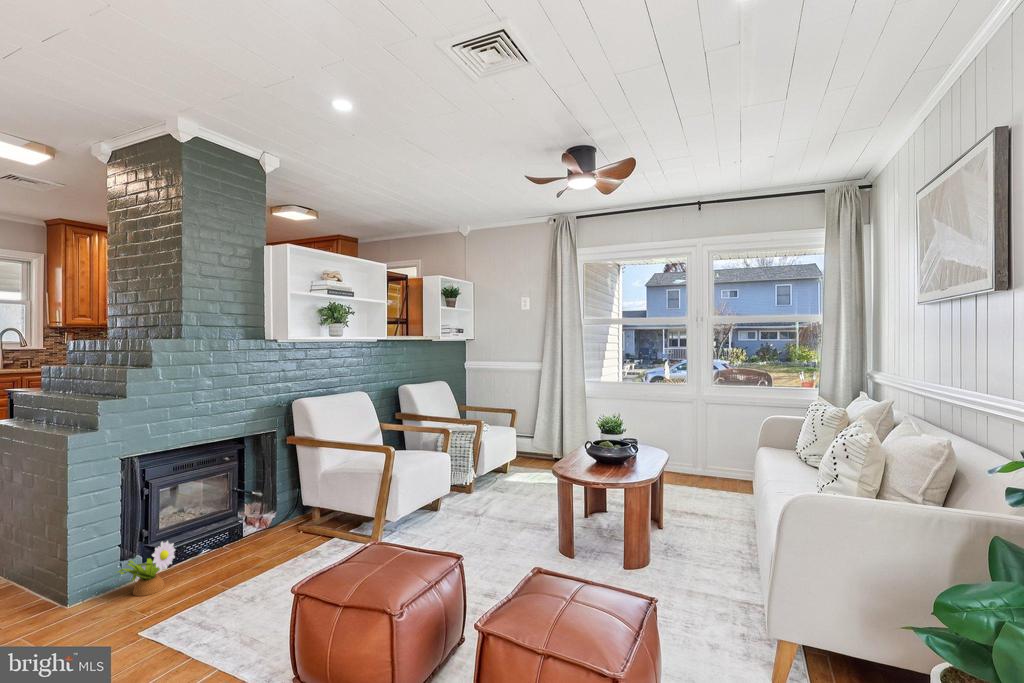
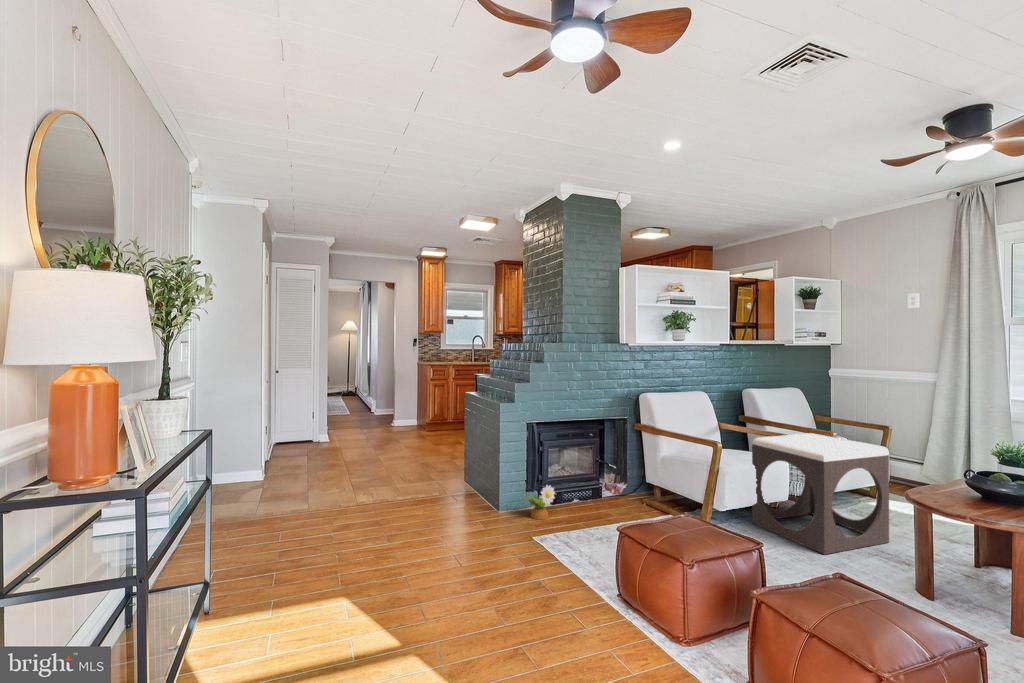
footstool: none [420,425,531,540] -> present [752,433,889,554]

